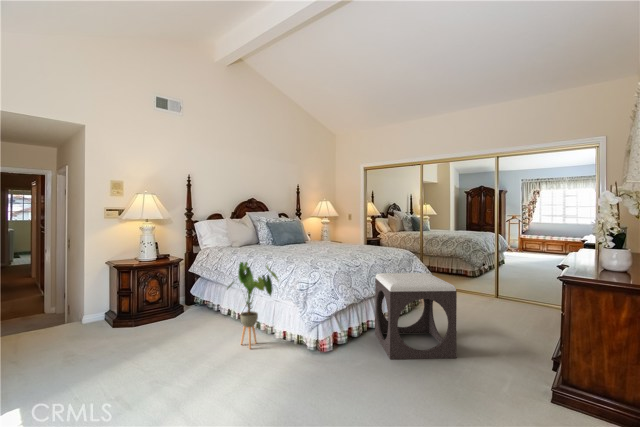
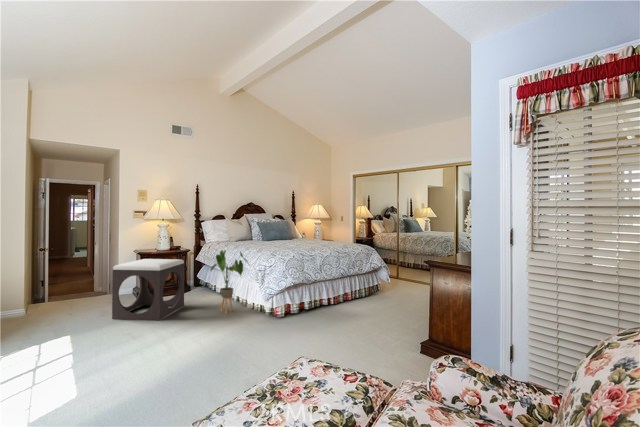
footstool: present [375,273,457,359] -> present [112,259,184,320]

